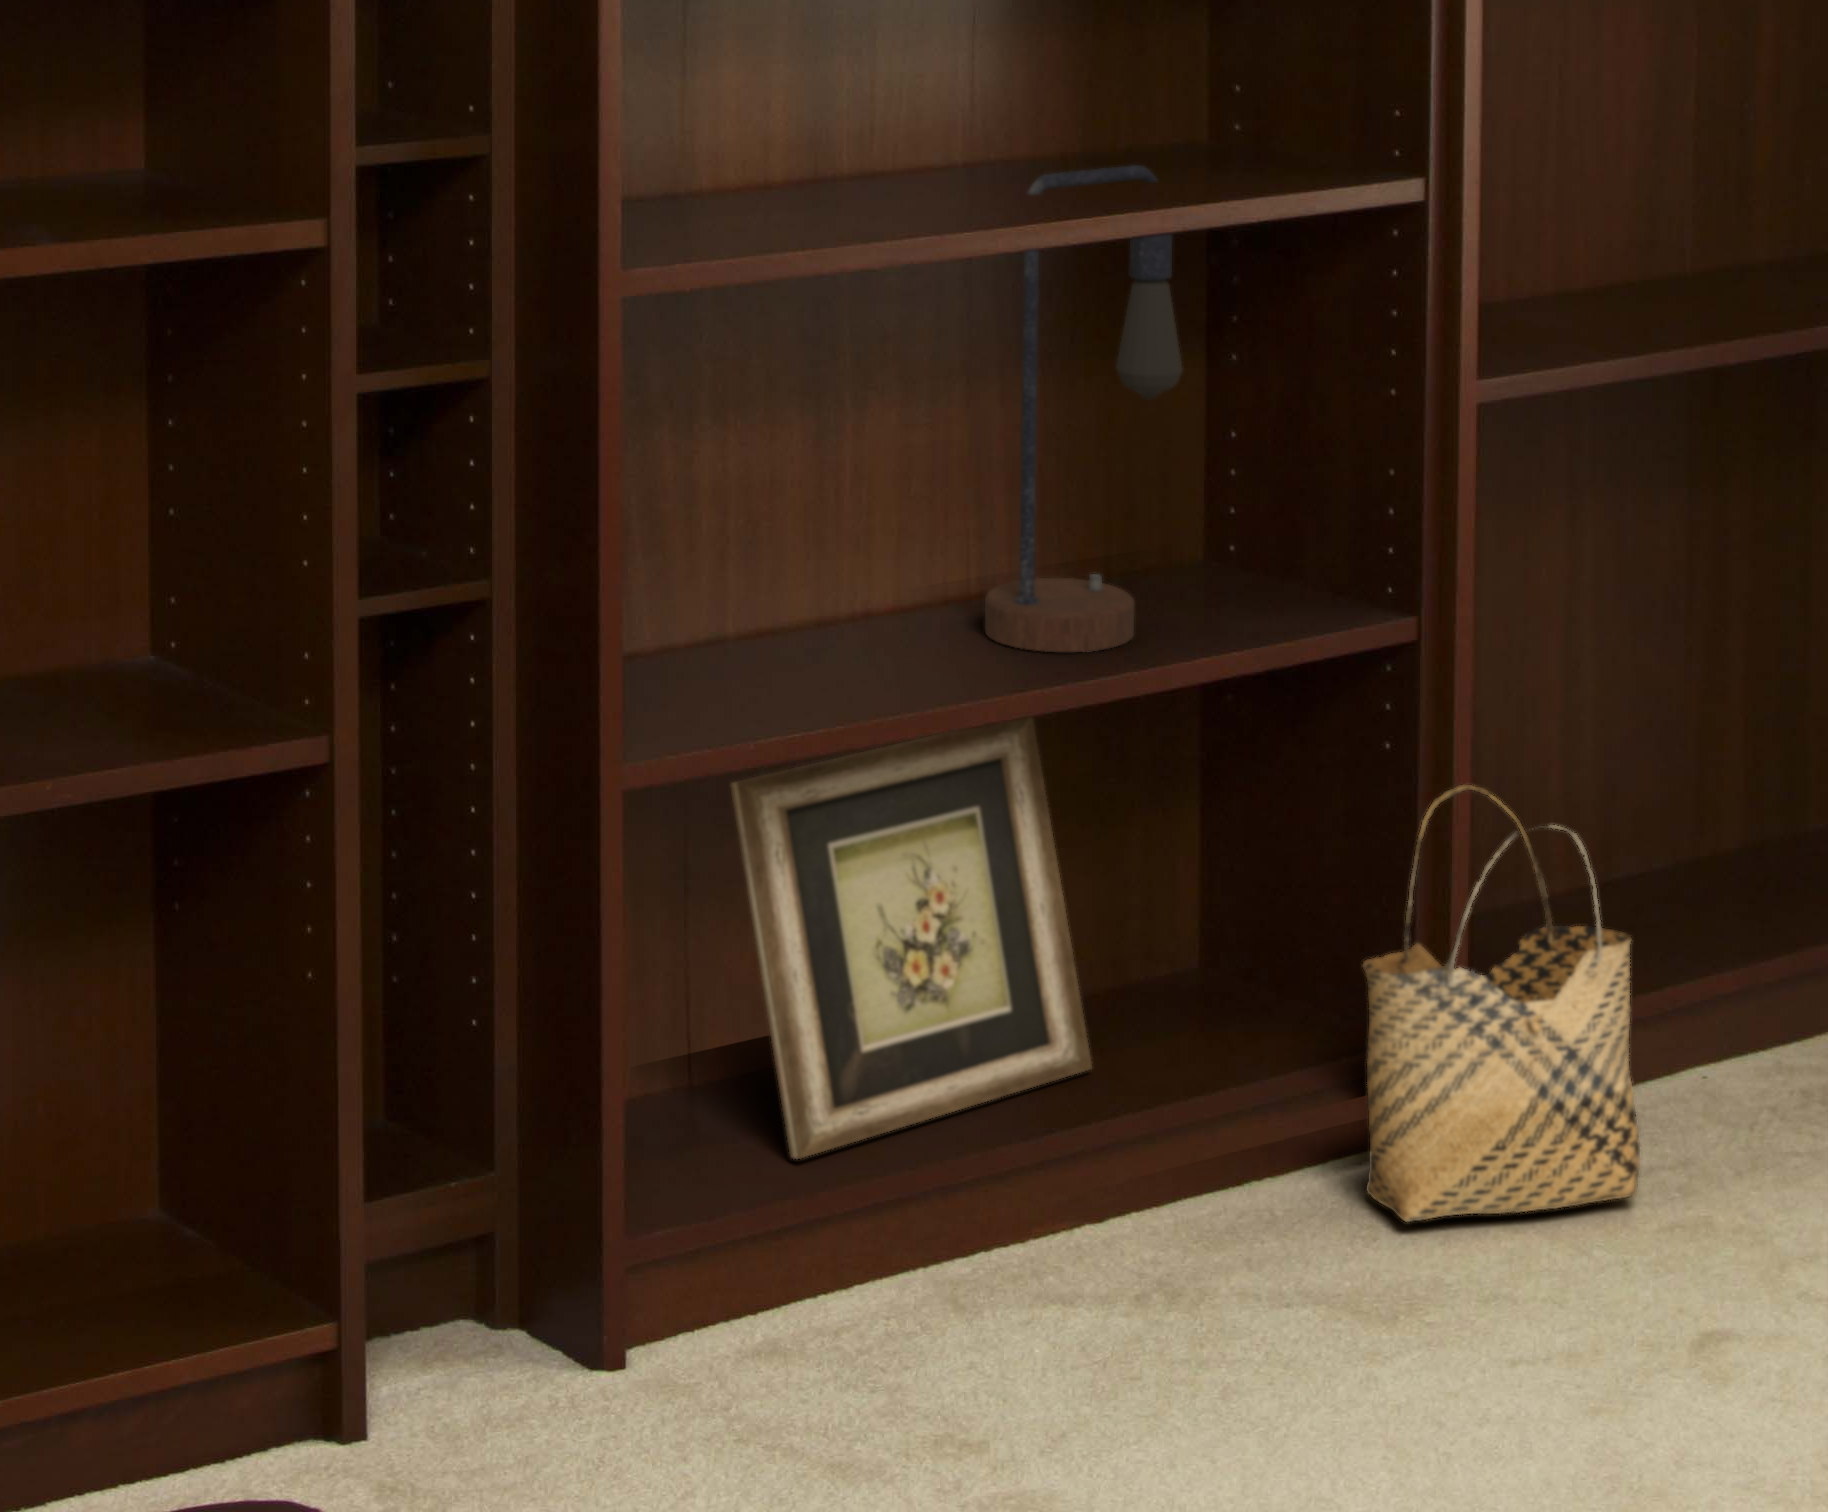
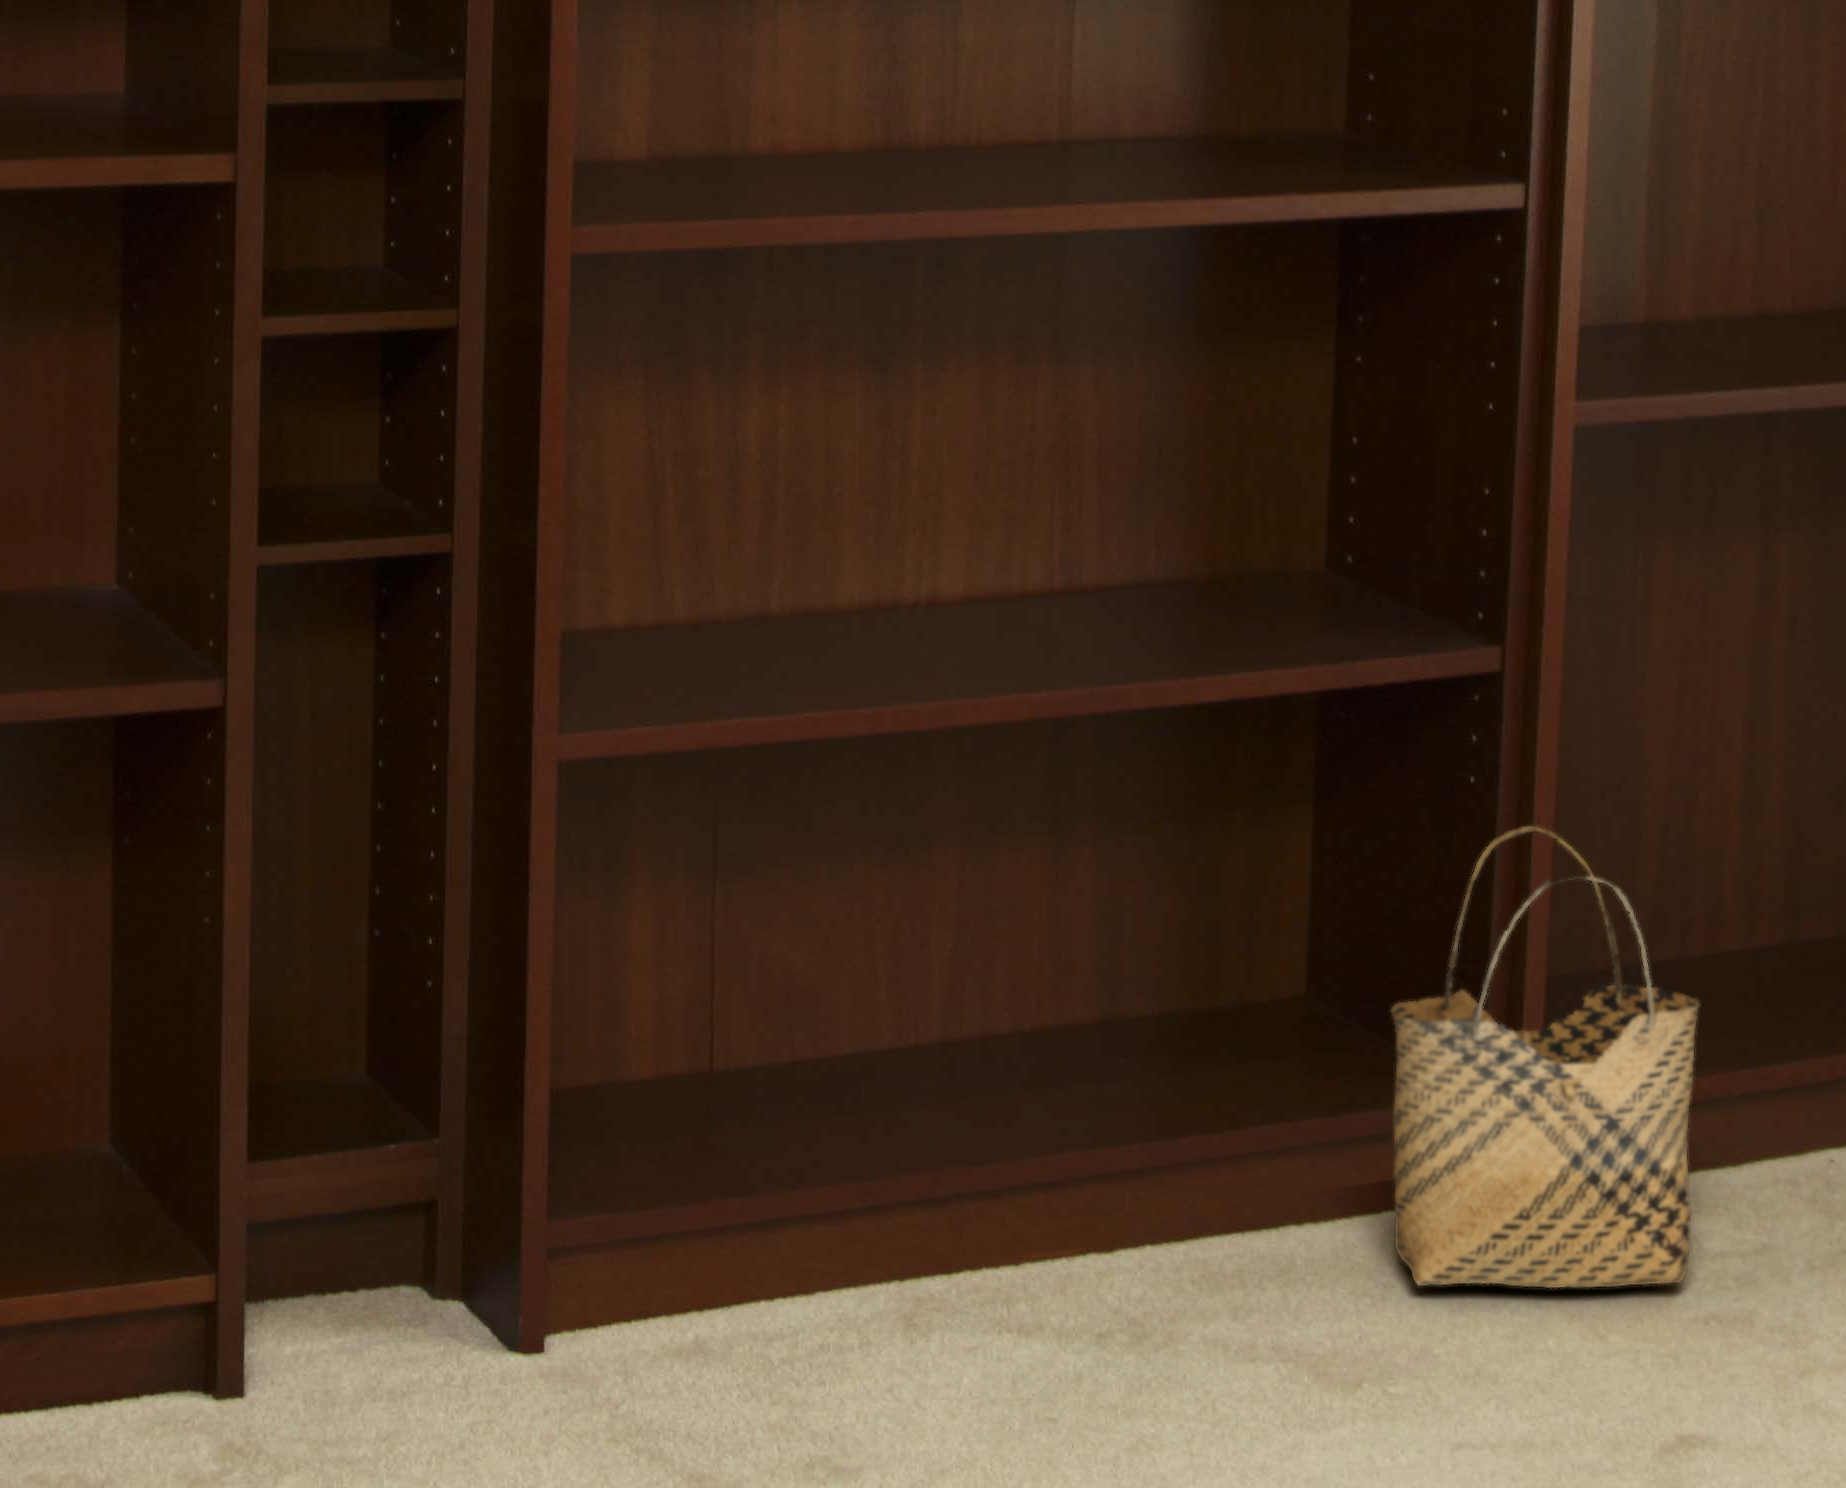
table lamp: present [985,165,1183,652] -> none [1031,147,1257,653]
picture frame: present [730,717,1092,1159] -> none [728,714,1124,1155]

